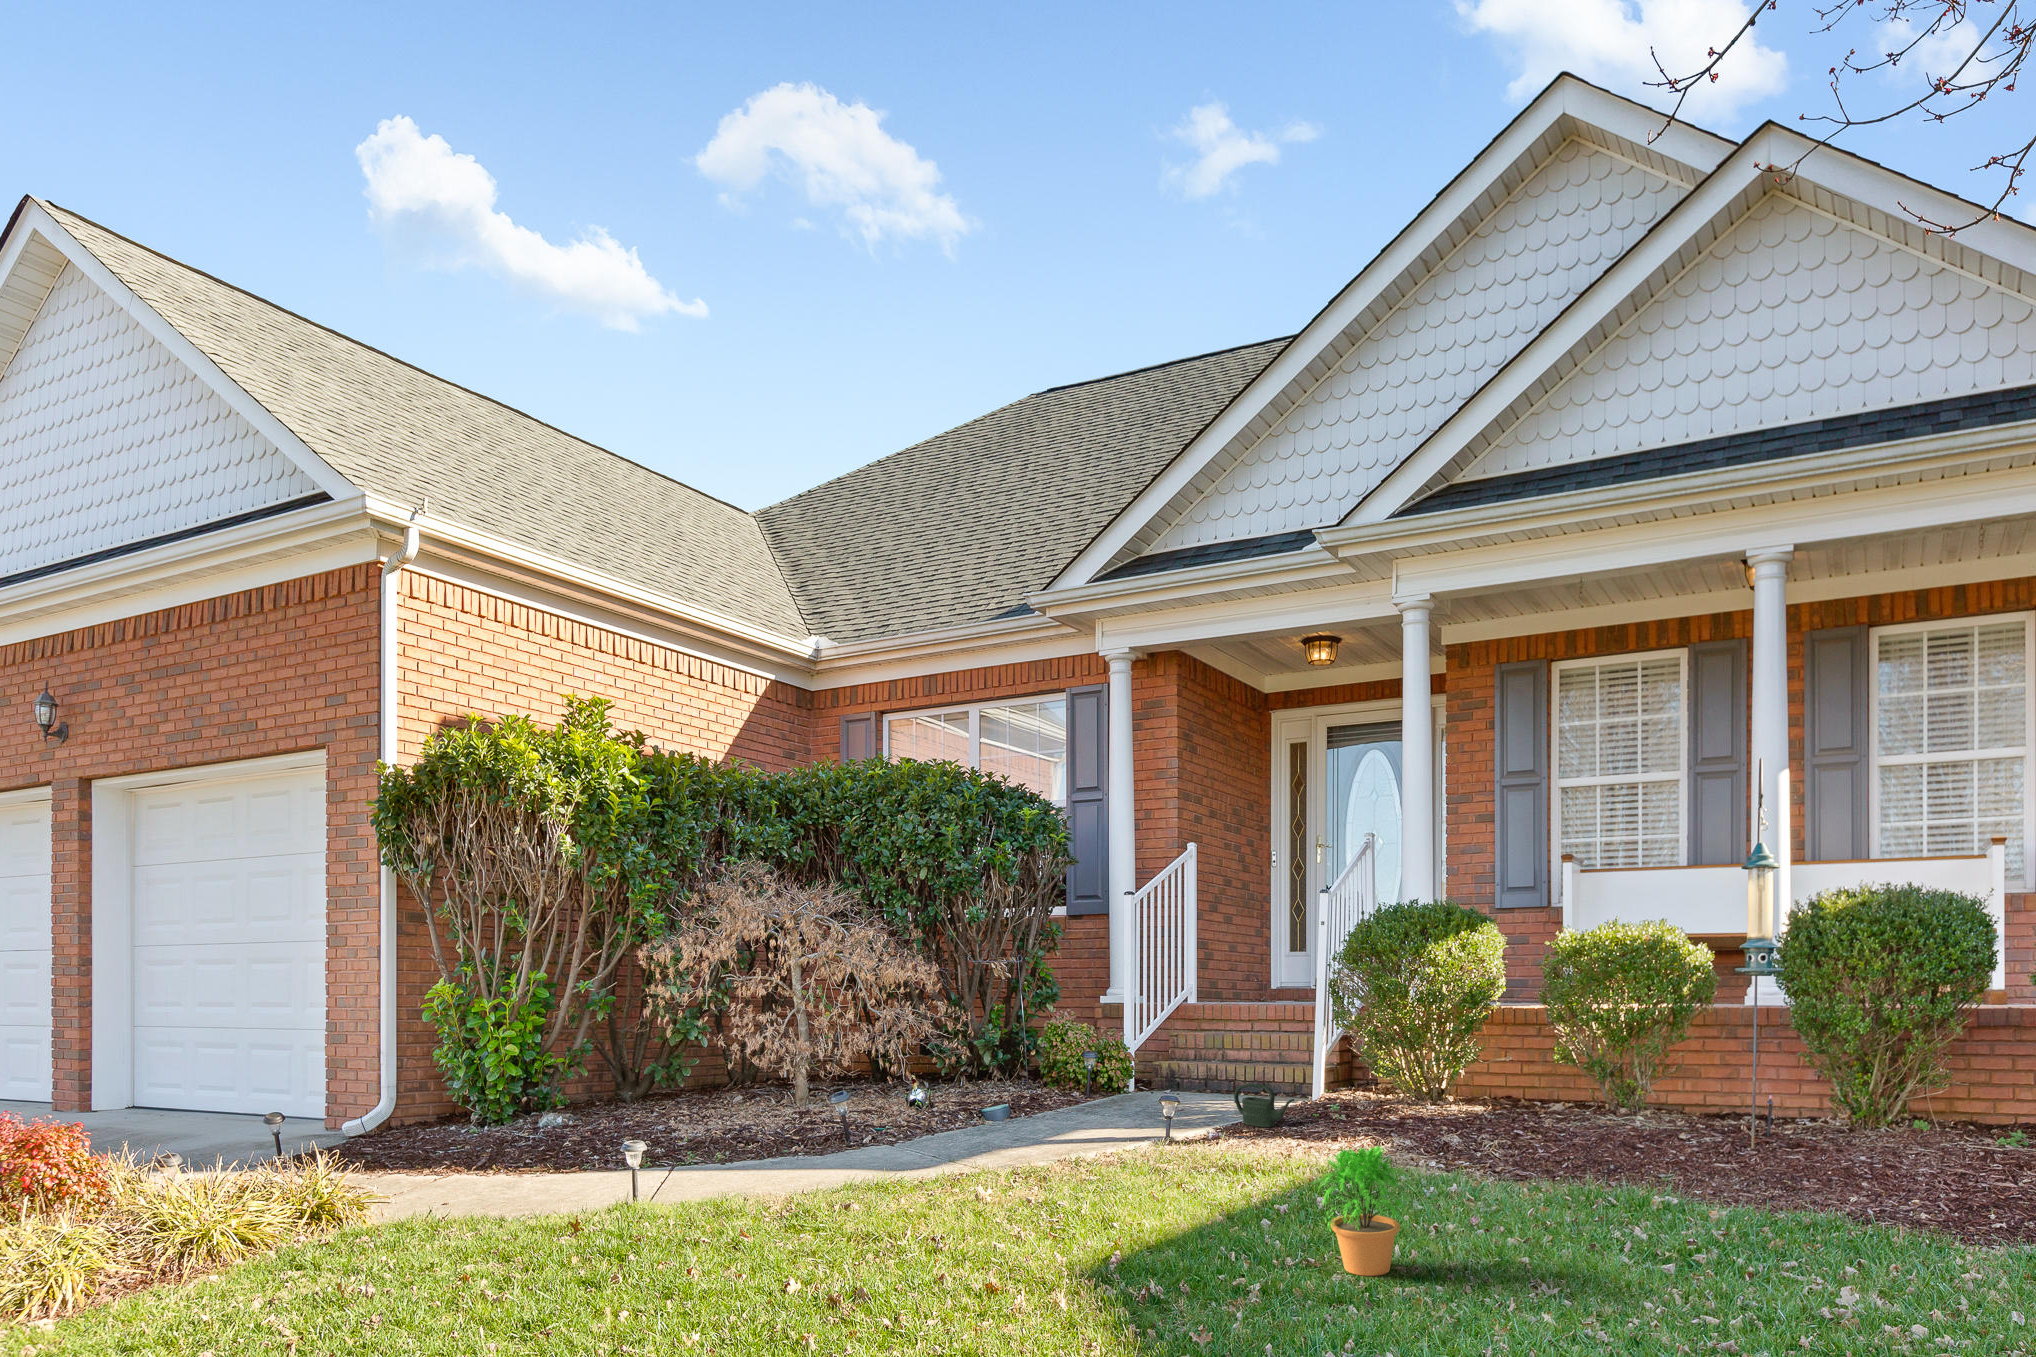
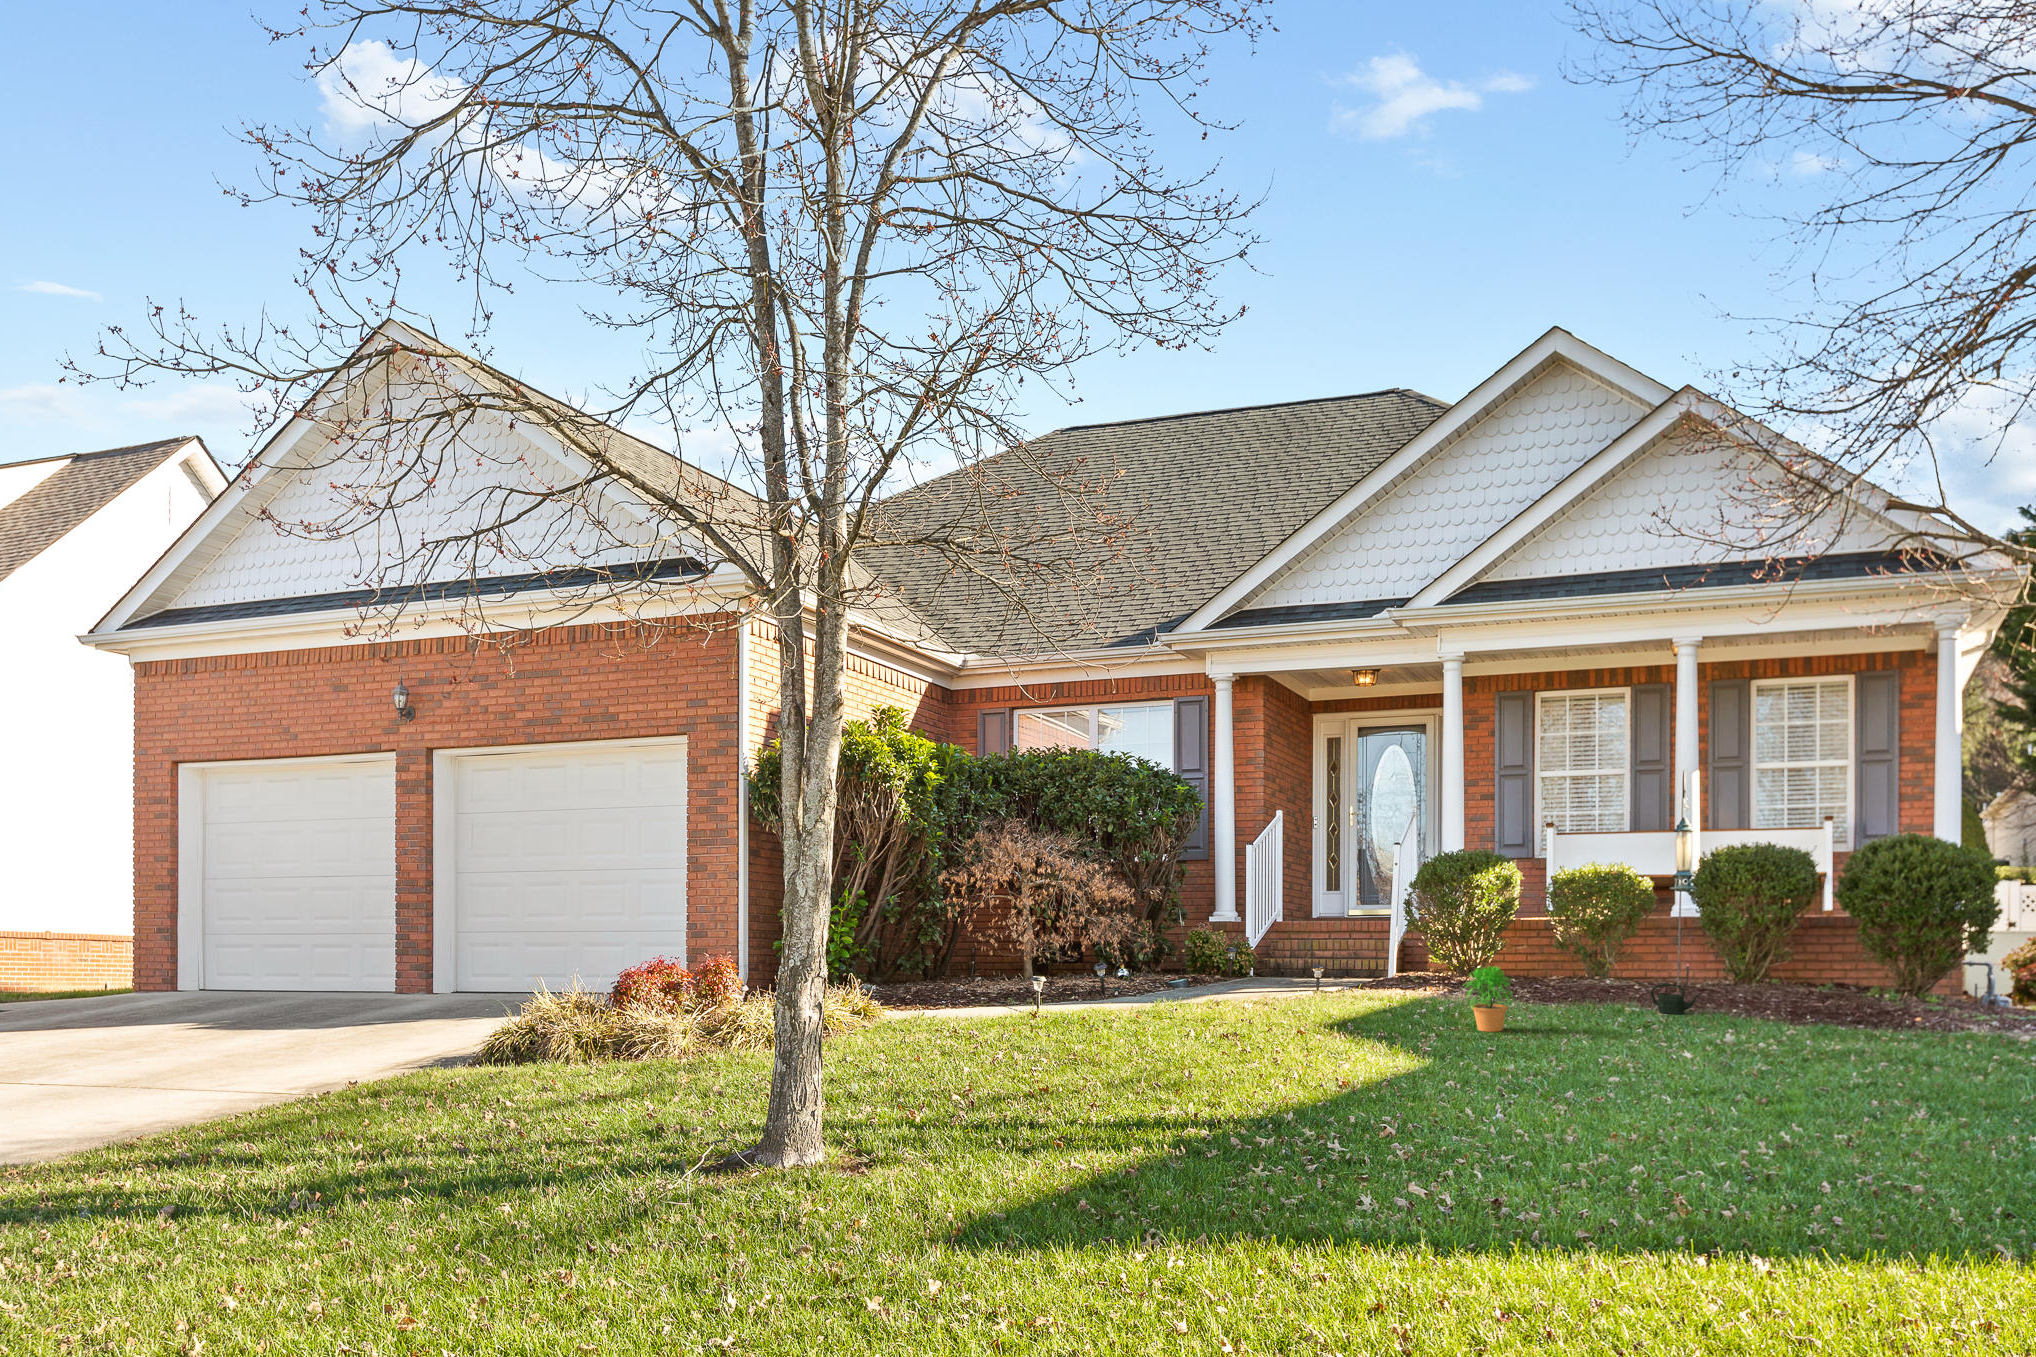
watering can: present [1234,1084,1294,1128] -> present [1651,984,1702,1014]

